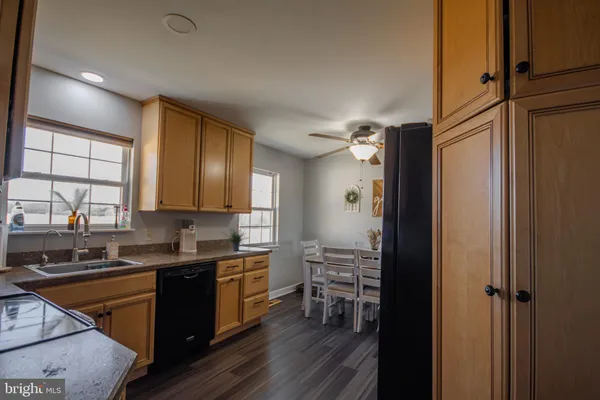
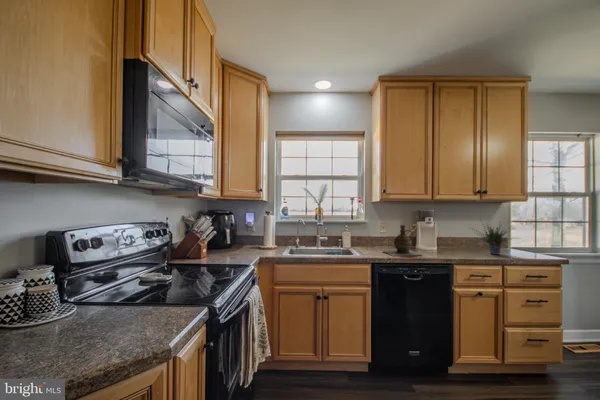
ceramic jug: none [156,232,196,260] -> present [383,225,422,256]

